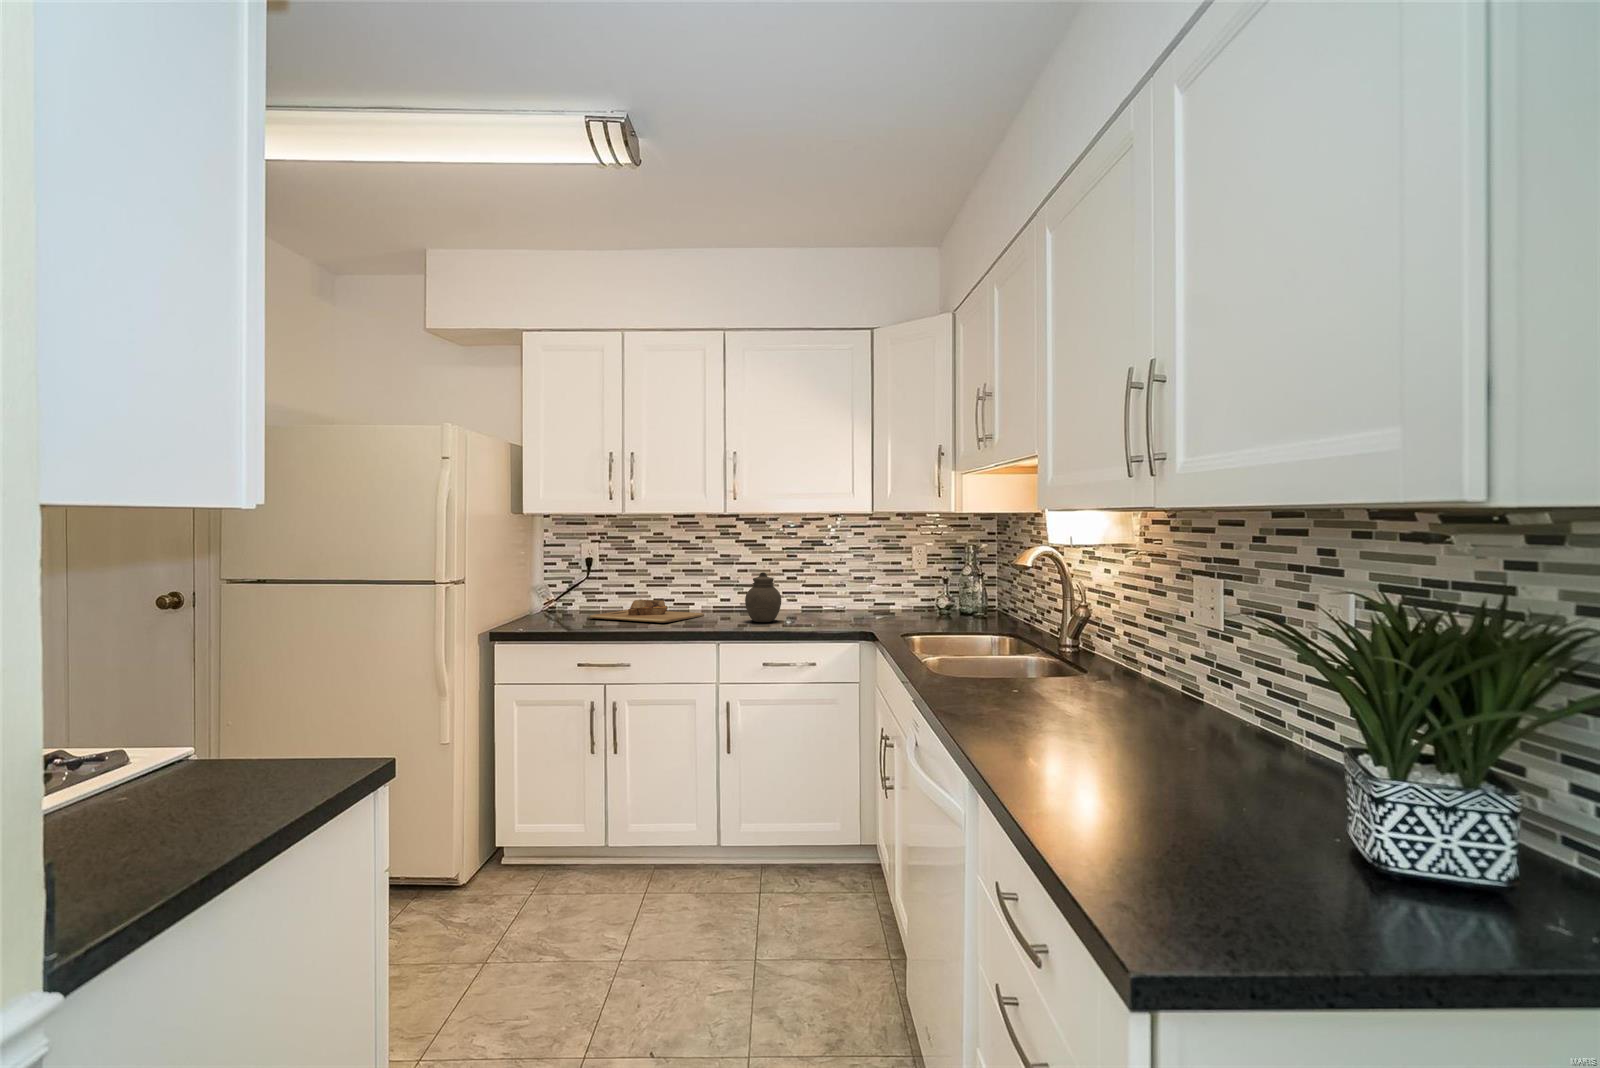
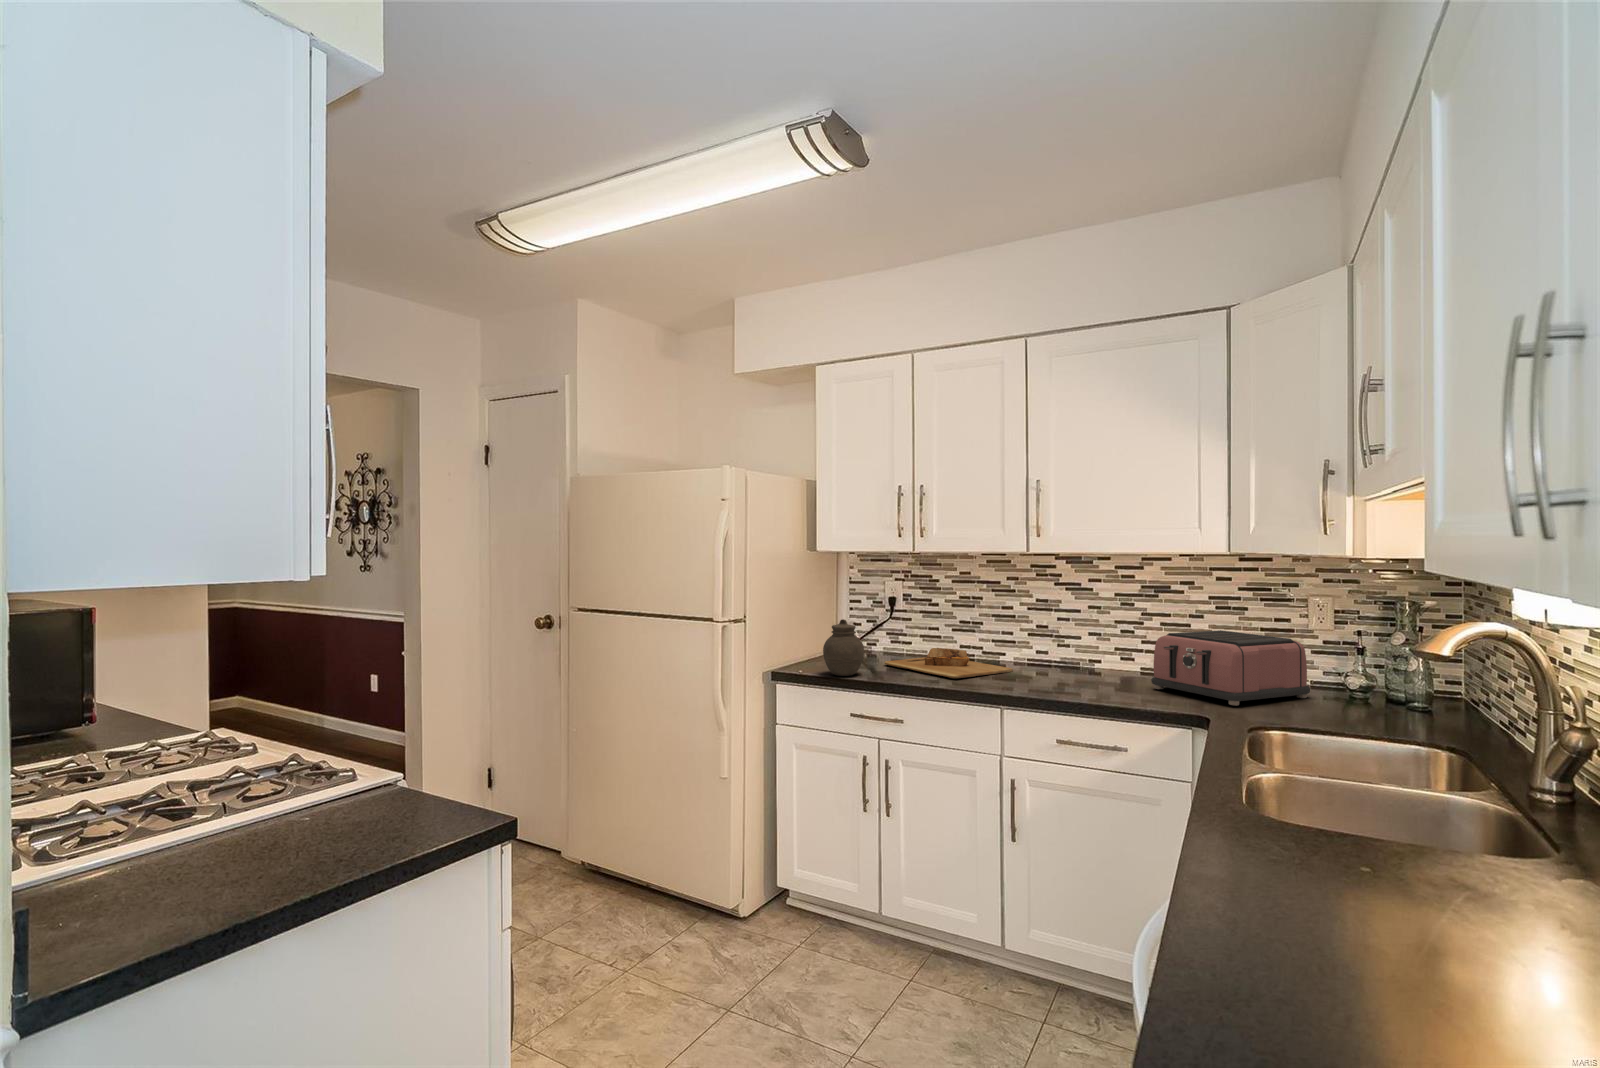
jar: present [745,572,781,622] -> present [823,619,864,676]
toaster: none [816,573,917,623] -> present [1151,630,1310,706]

